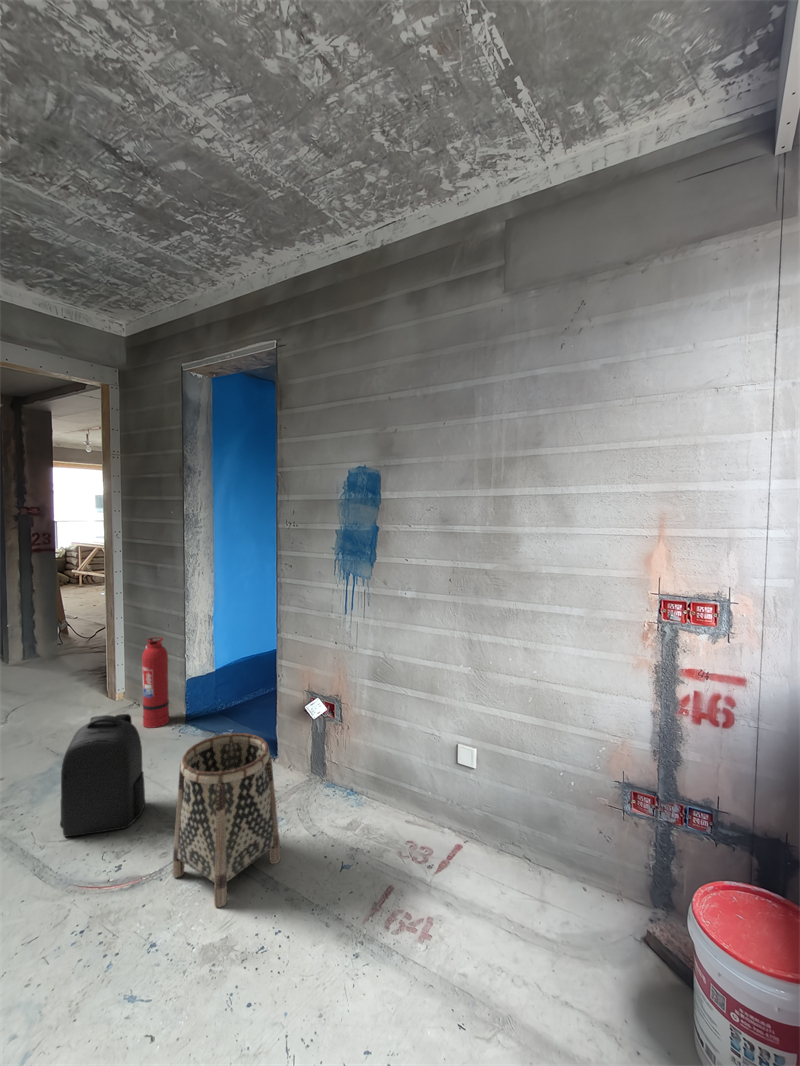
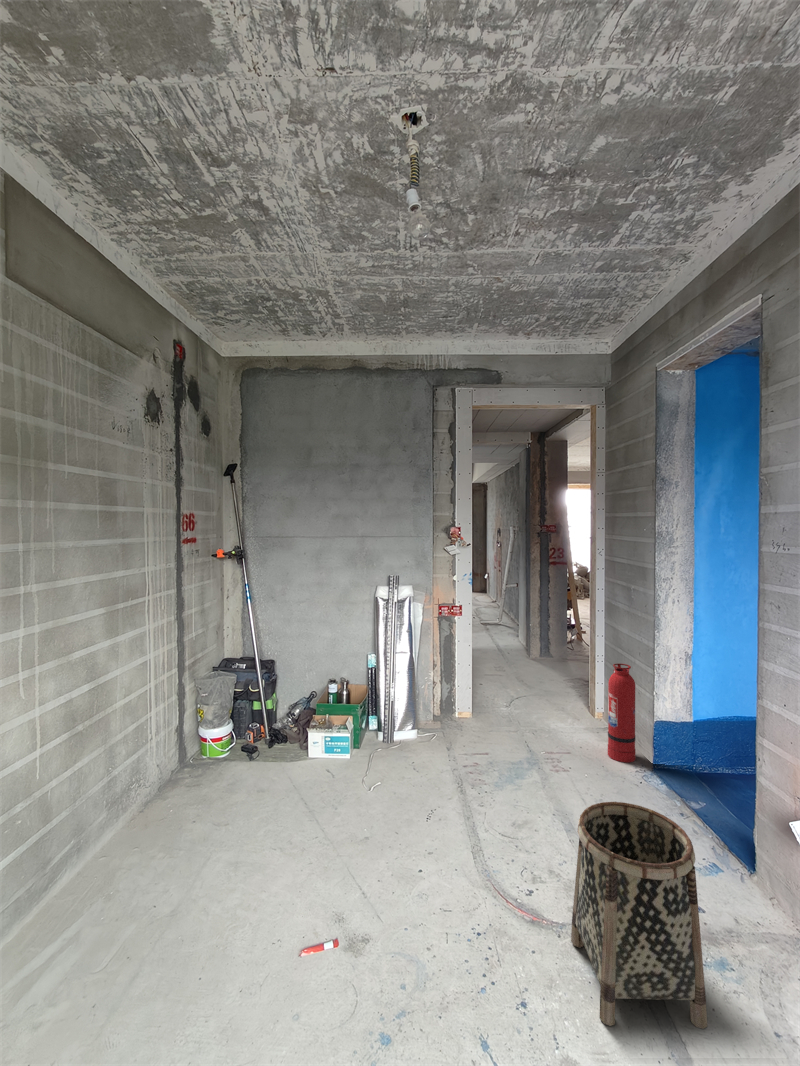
backpack: present [60,714,145,837] -> none [502,728,577,855]

